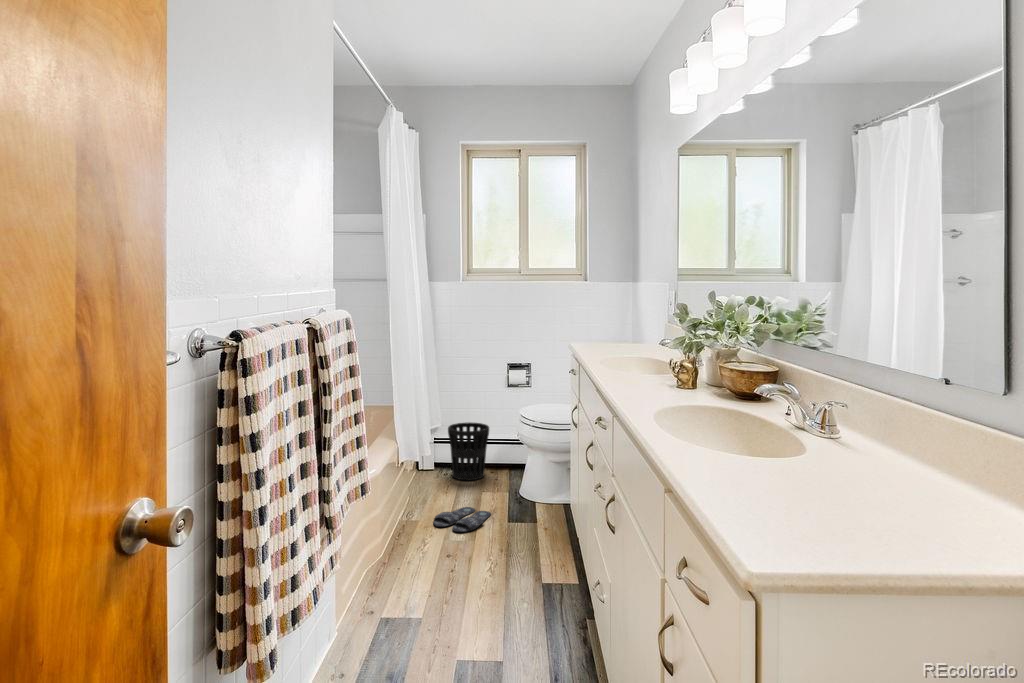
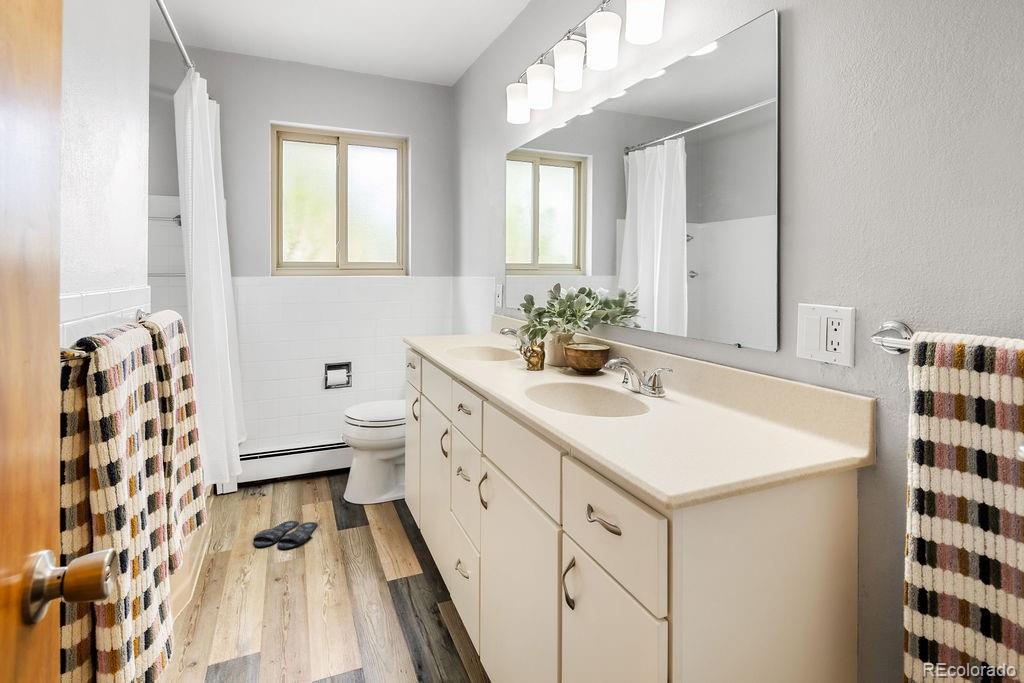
wastebasket: present [448,423,489,480] -> none [257,431,305,494]

